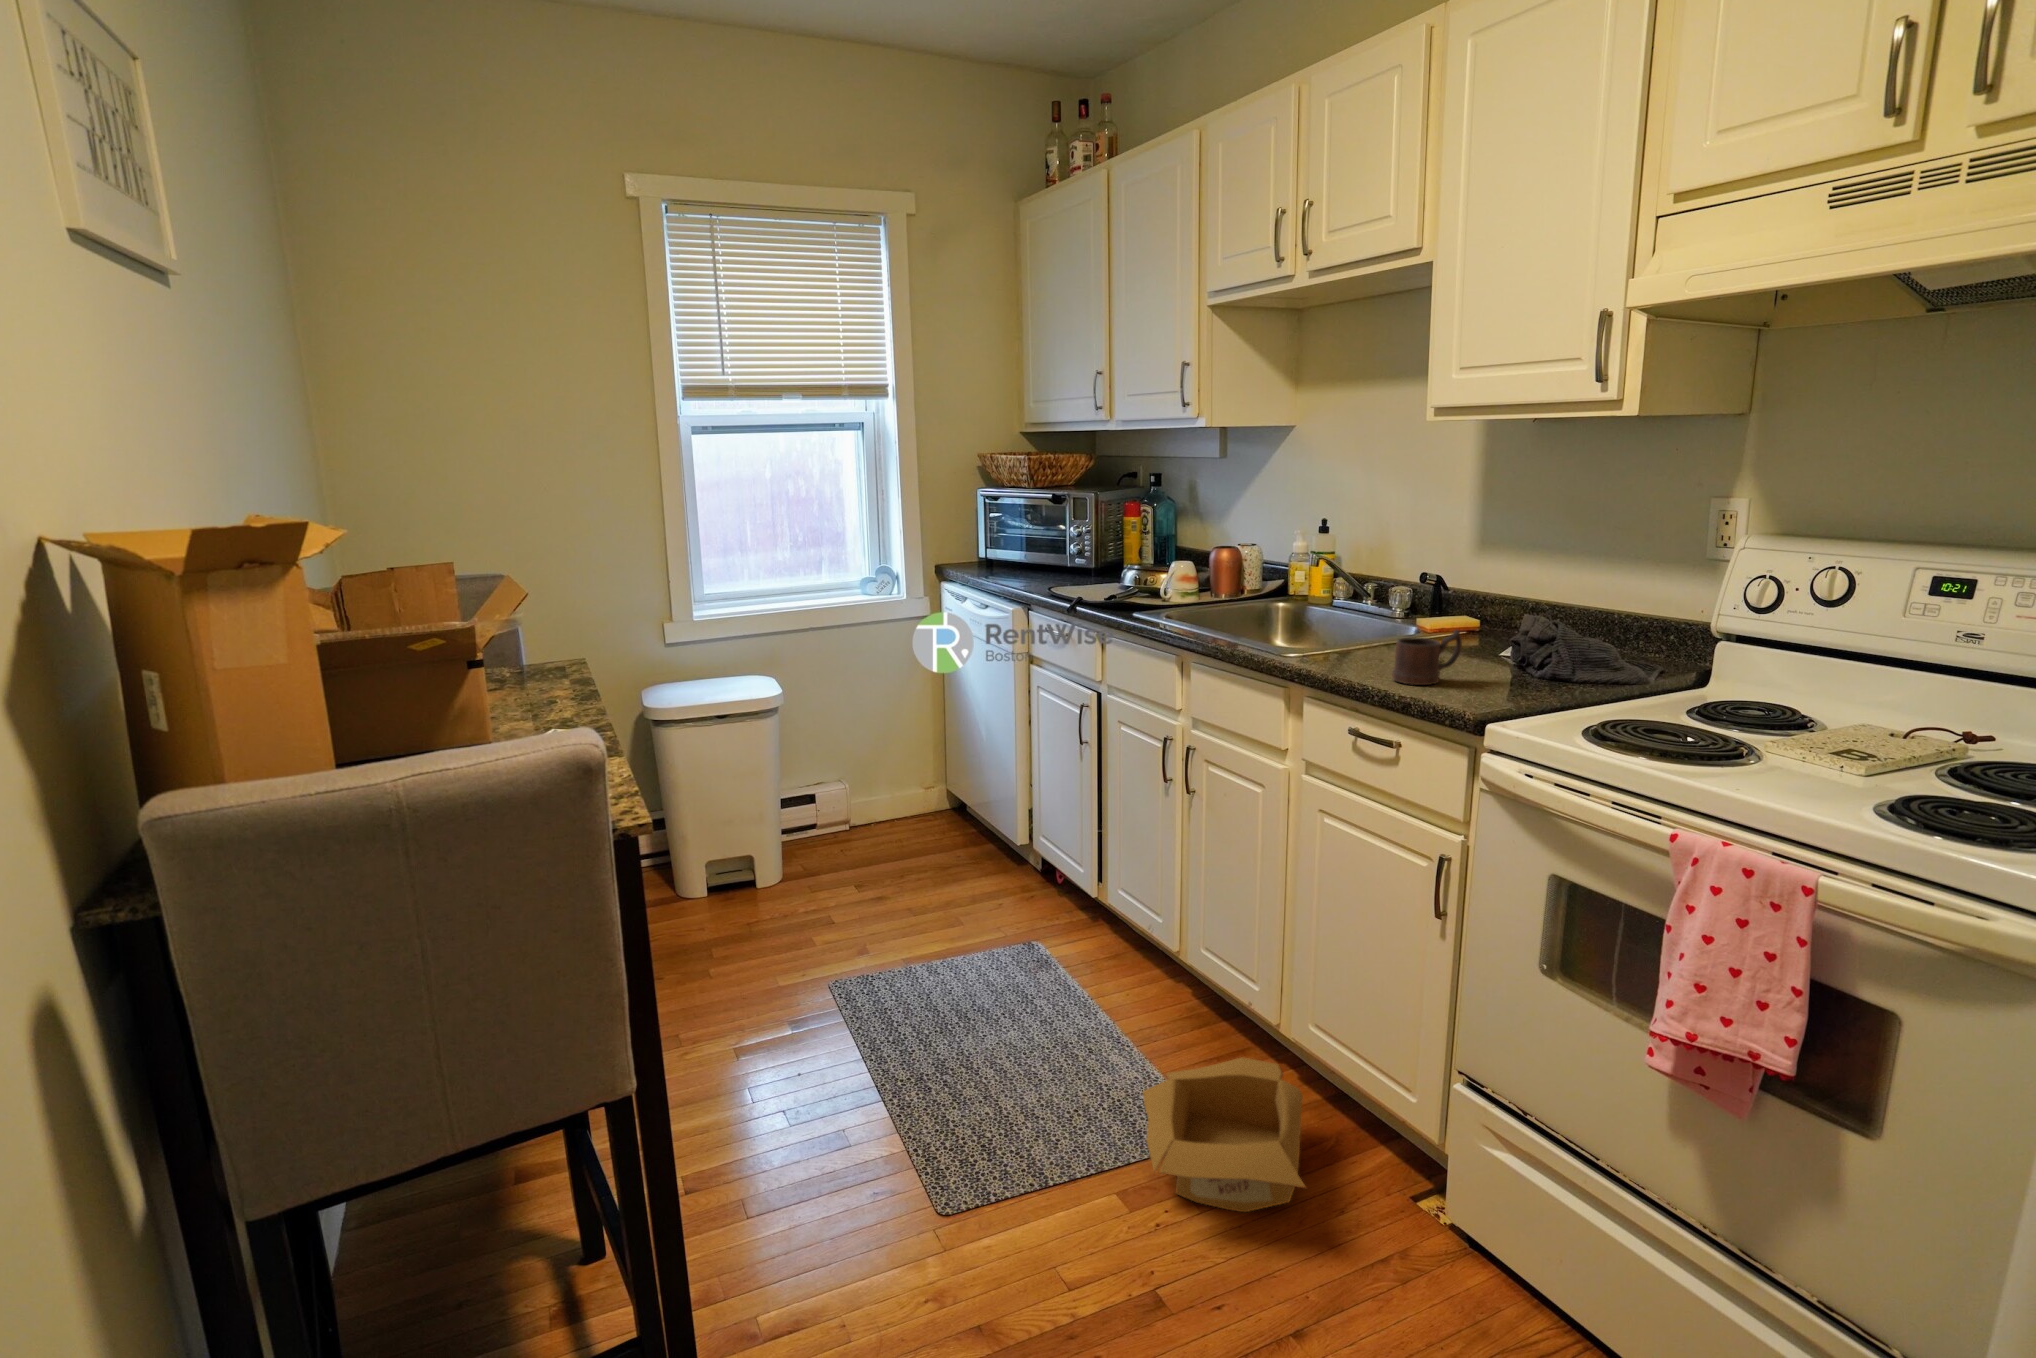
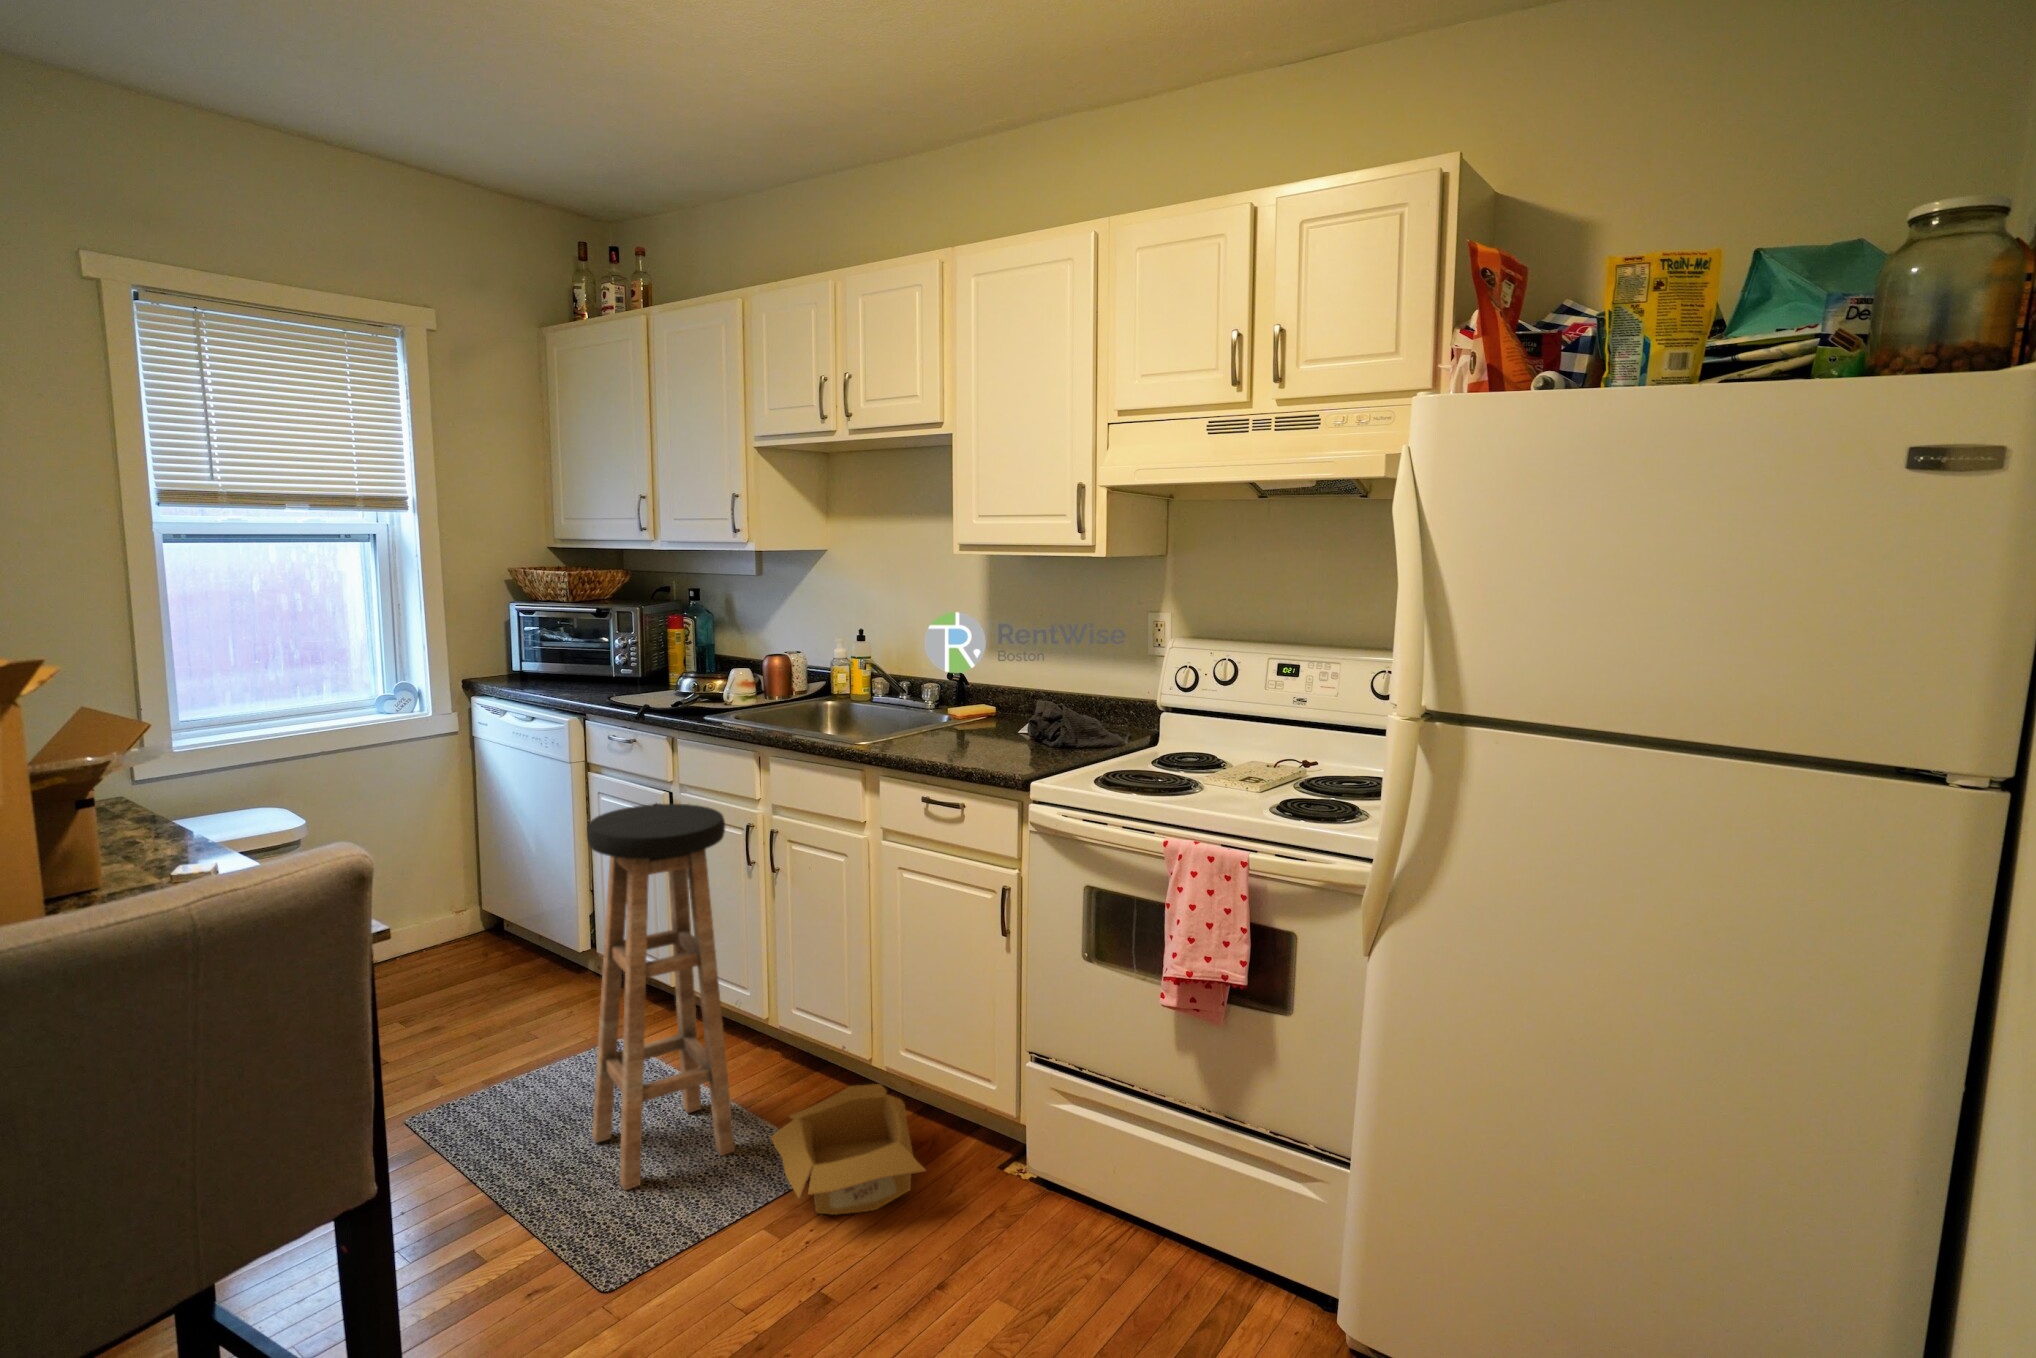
mug: present [1392,630,1462,685] -> none [955,717,1001,759]
bar stool: none [970,706,1113,1105] -> present [587,804,735,1190]

